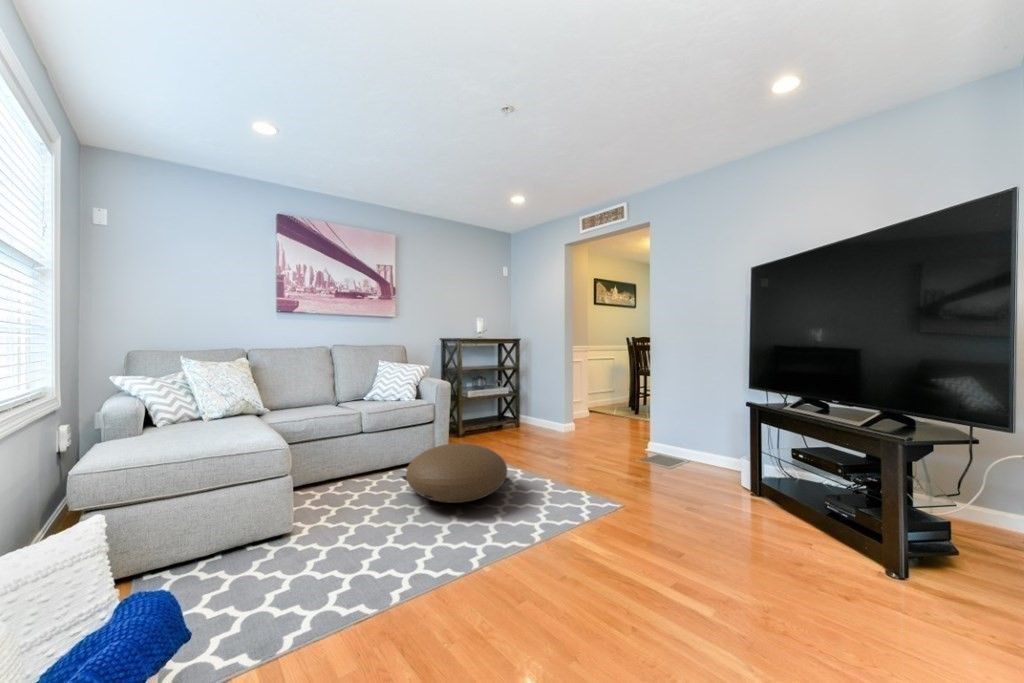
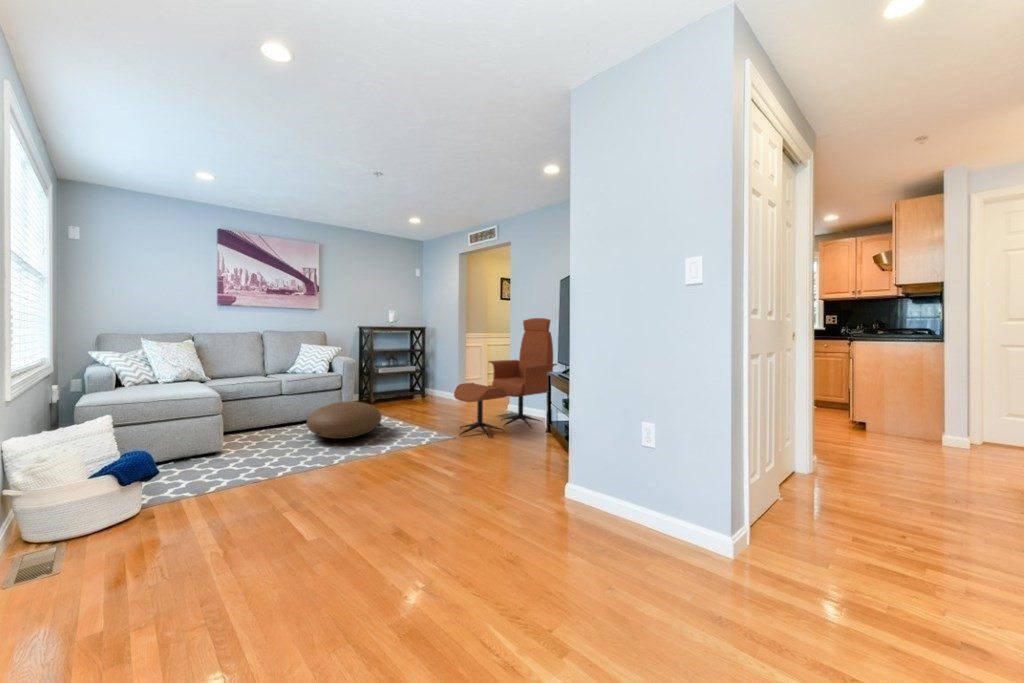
lounge chair: none [608,321,750,503] -> present [454,318,557,438]

